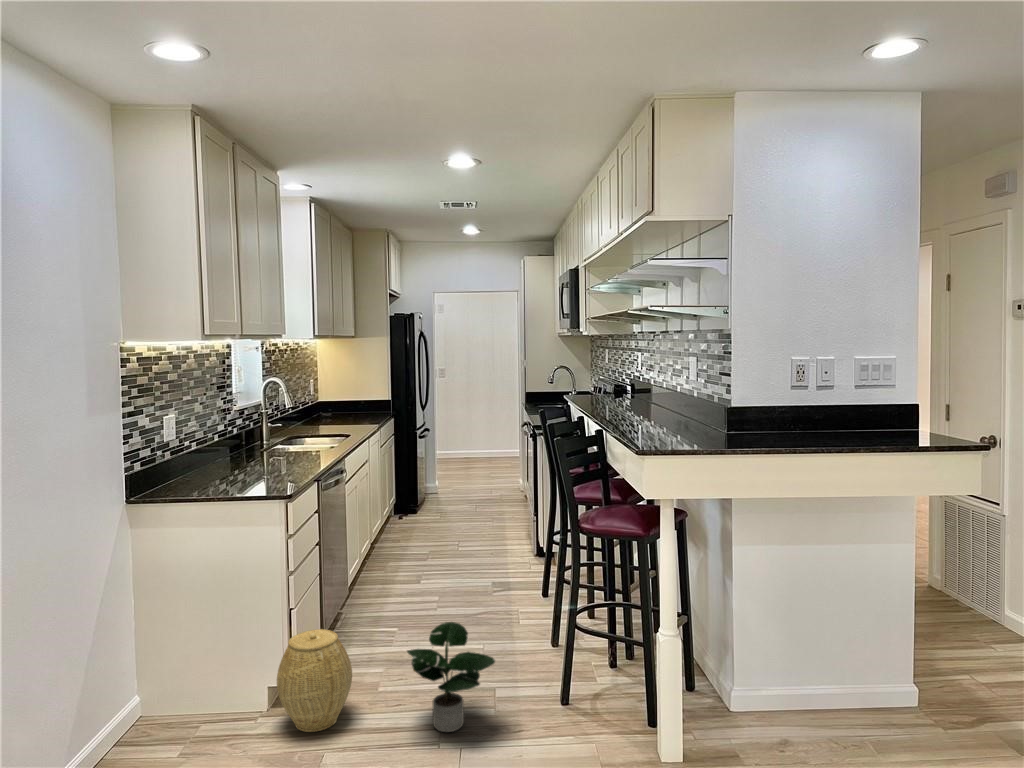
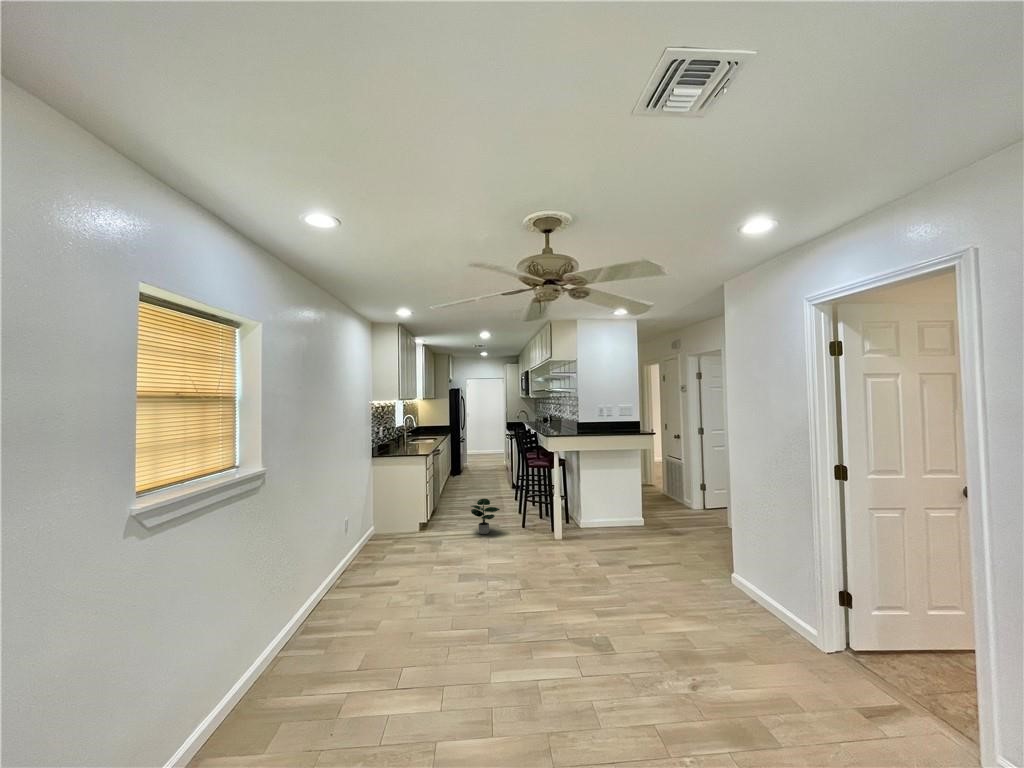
woven basket: present [277,629,352,732] -> none [425,501,450,535]

